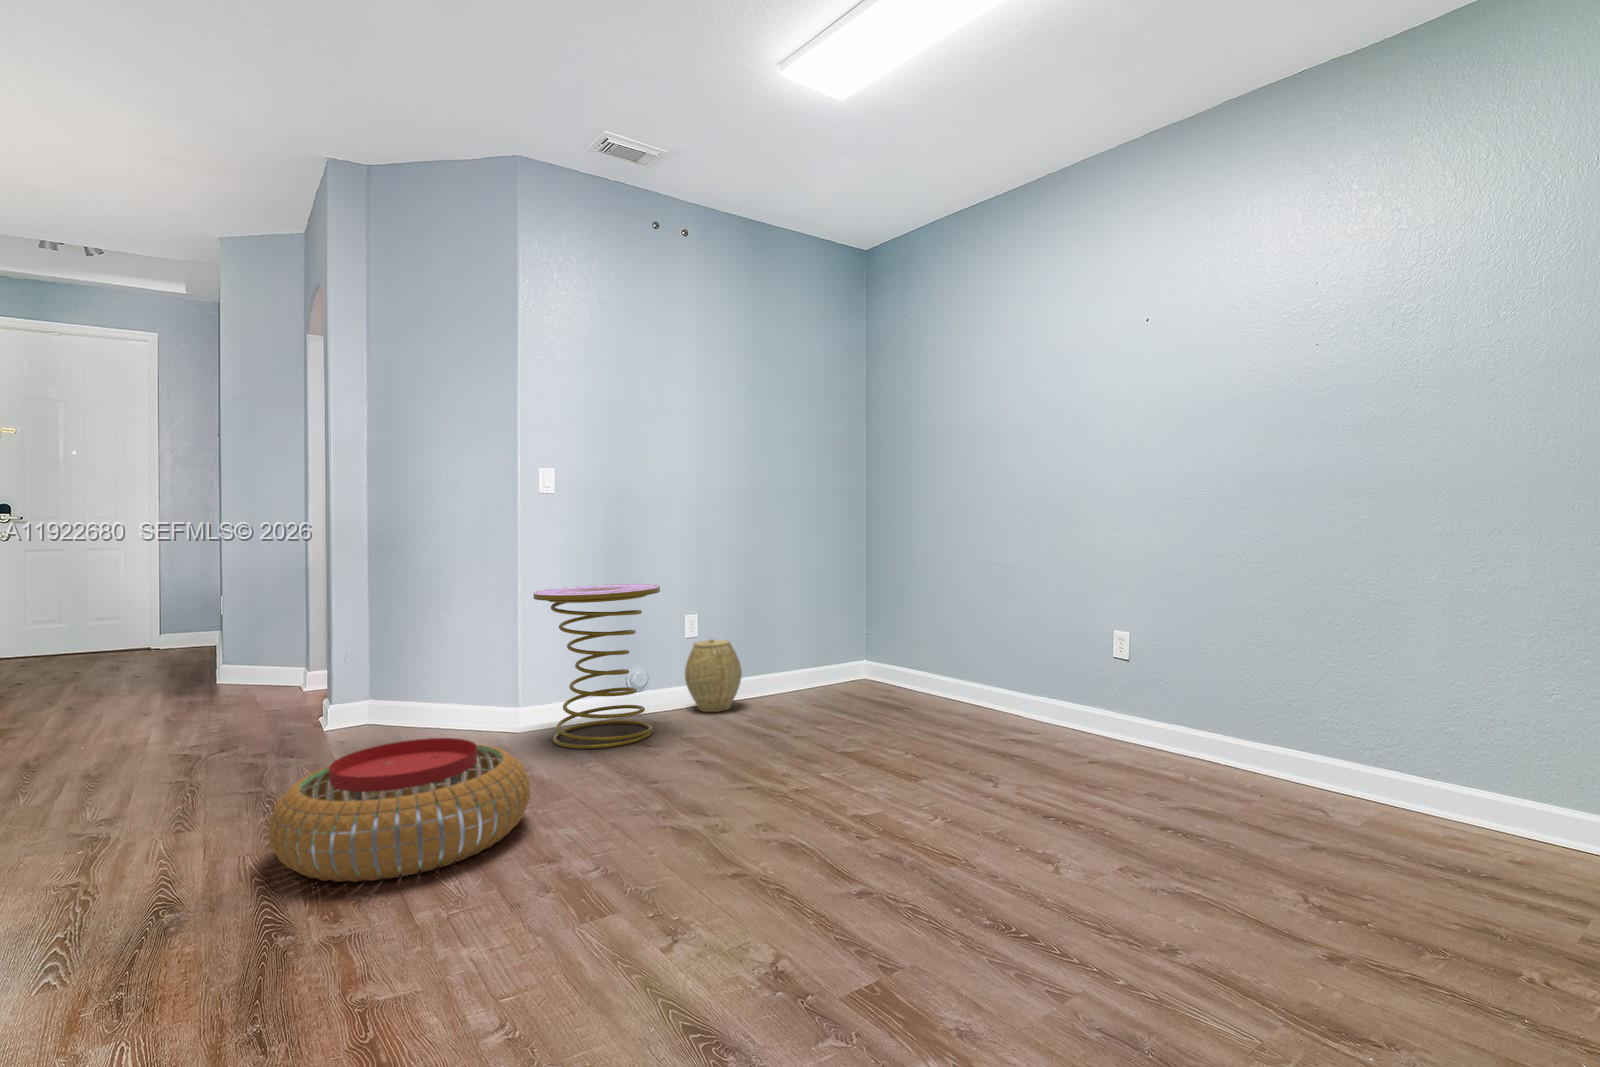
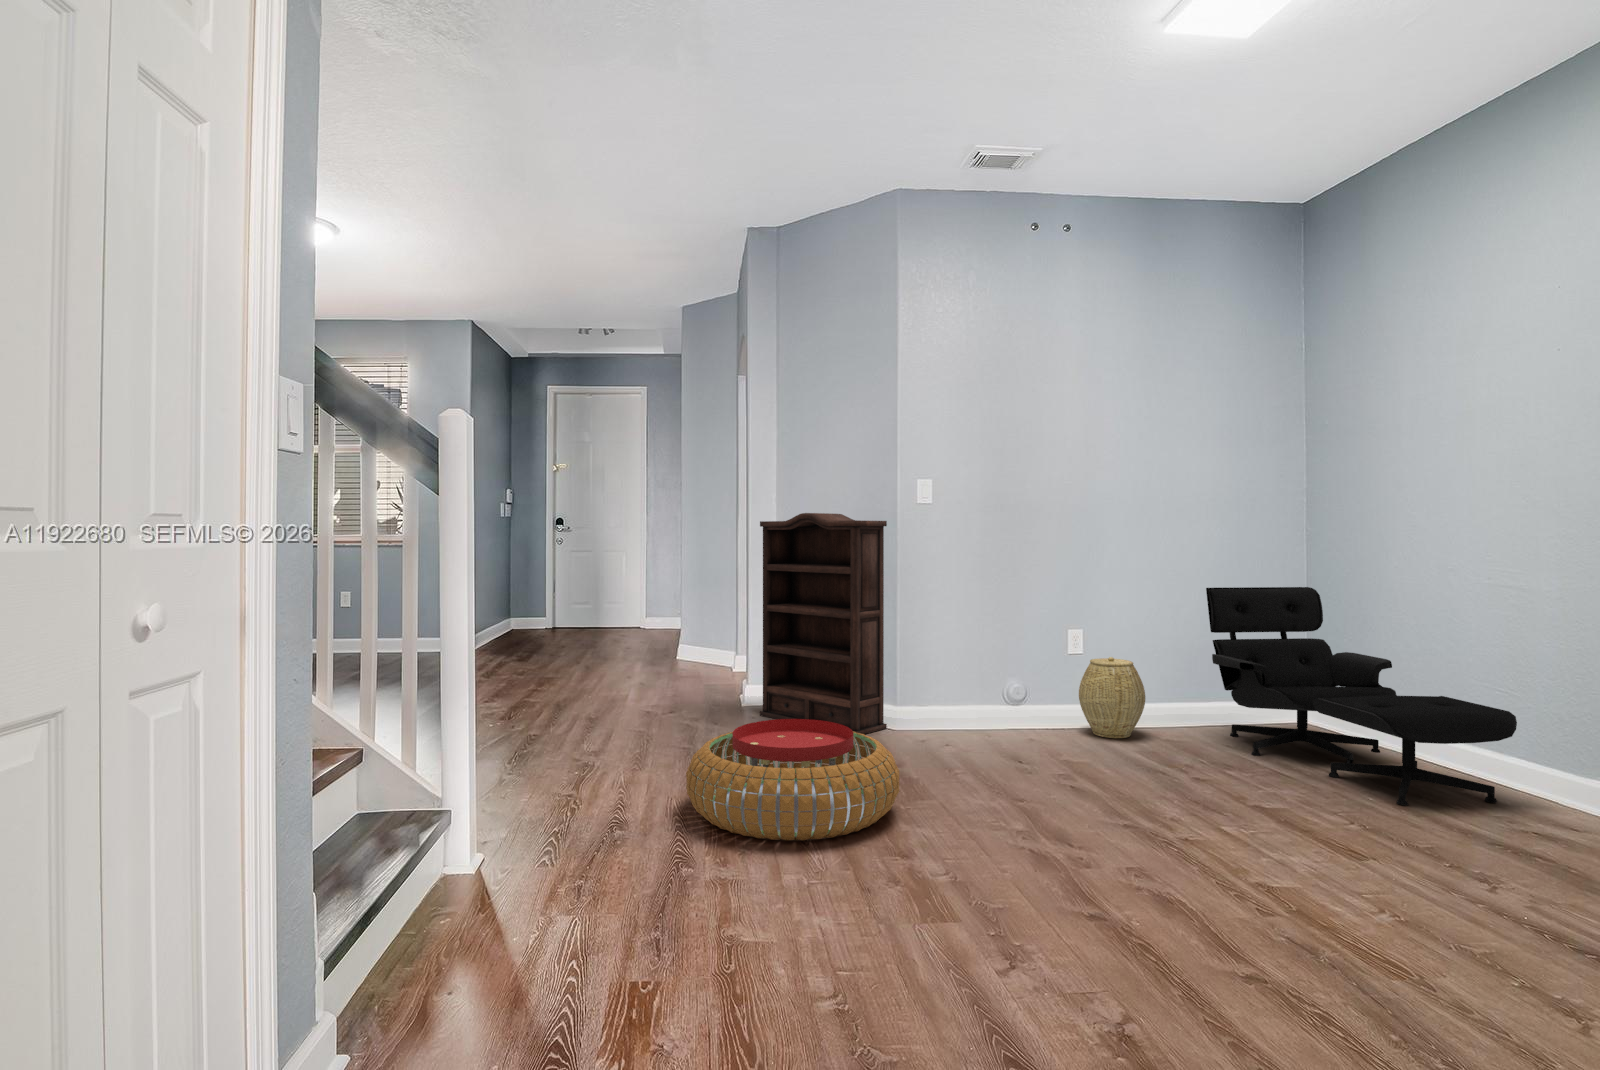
bookshelf: none [337,516,499,750] -> present [760,513,887,734]
lounge chair: none [785,565,1001,730] -> present [1206,587,1517,805]
side table: present [533,584,660,749] -> none [923,589,1052,757]

